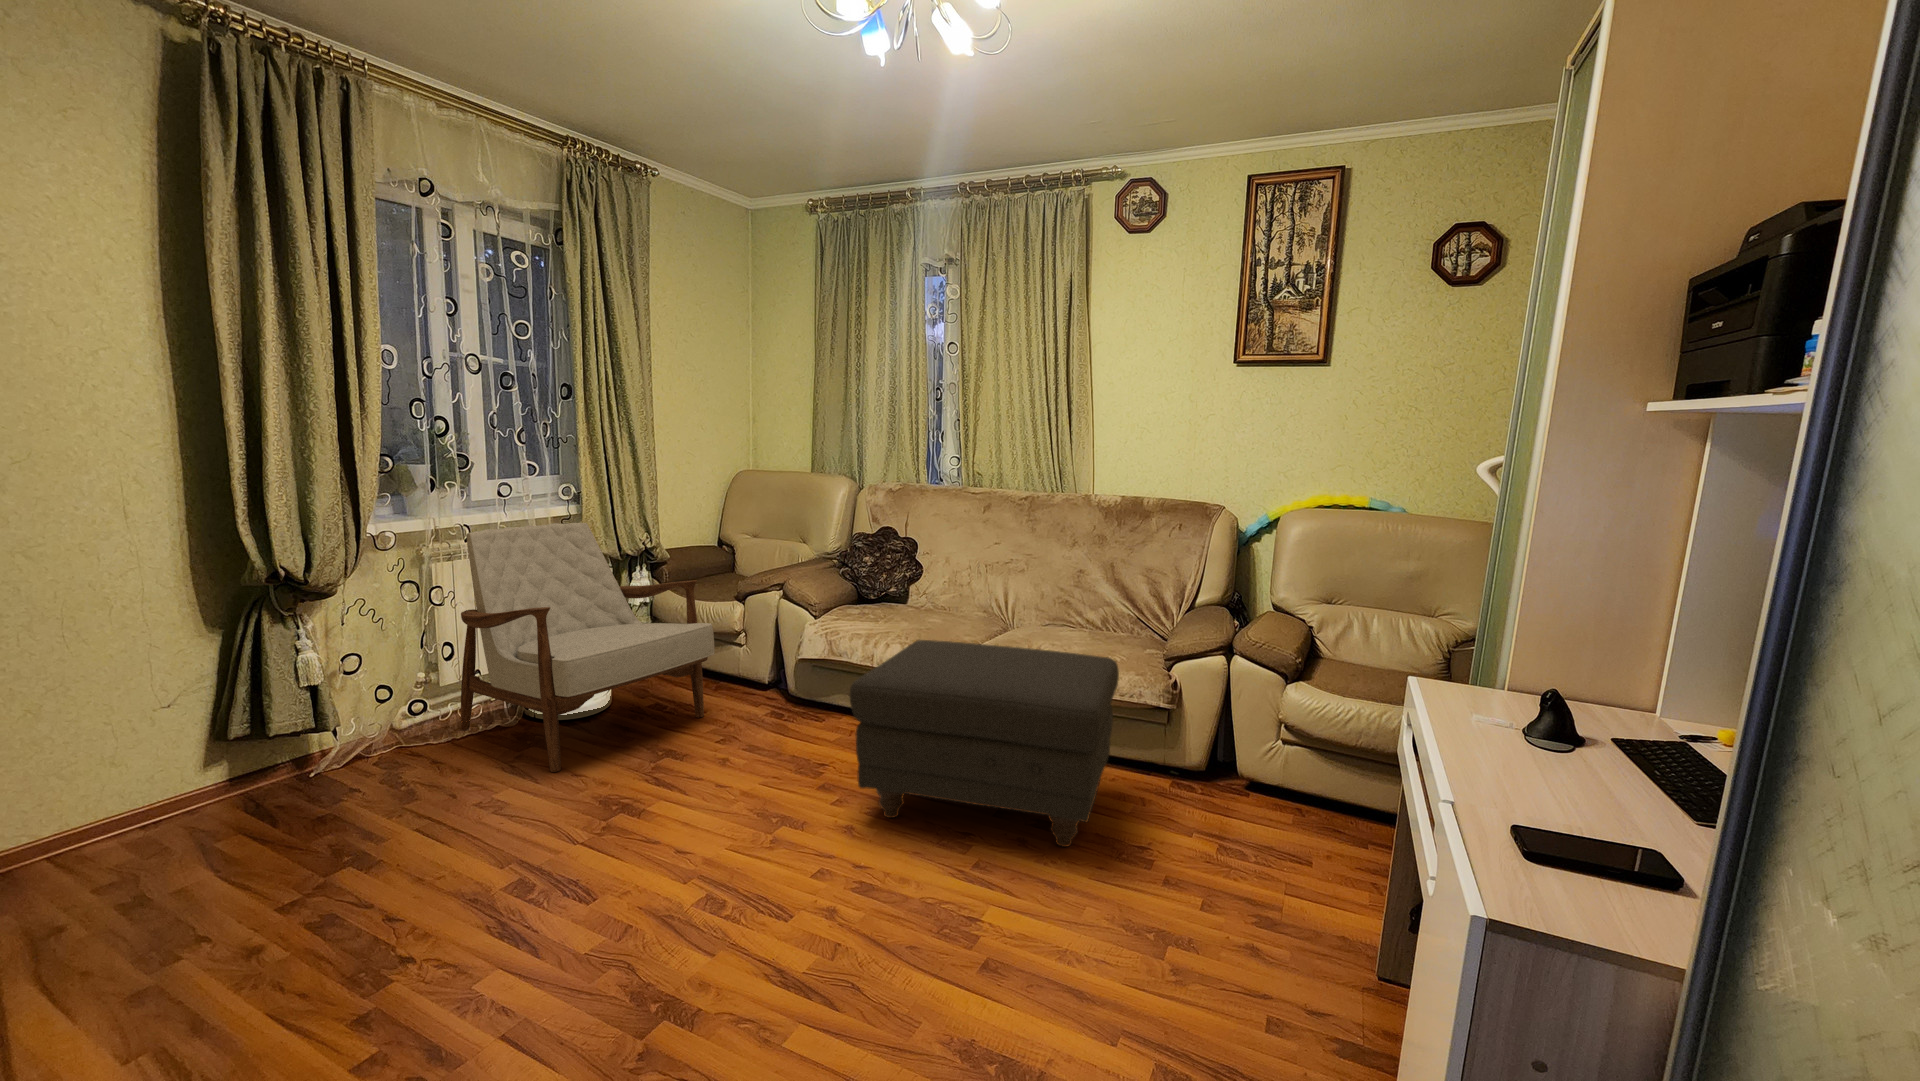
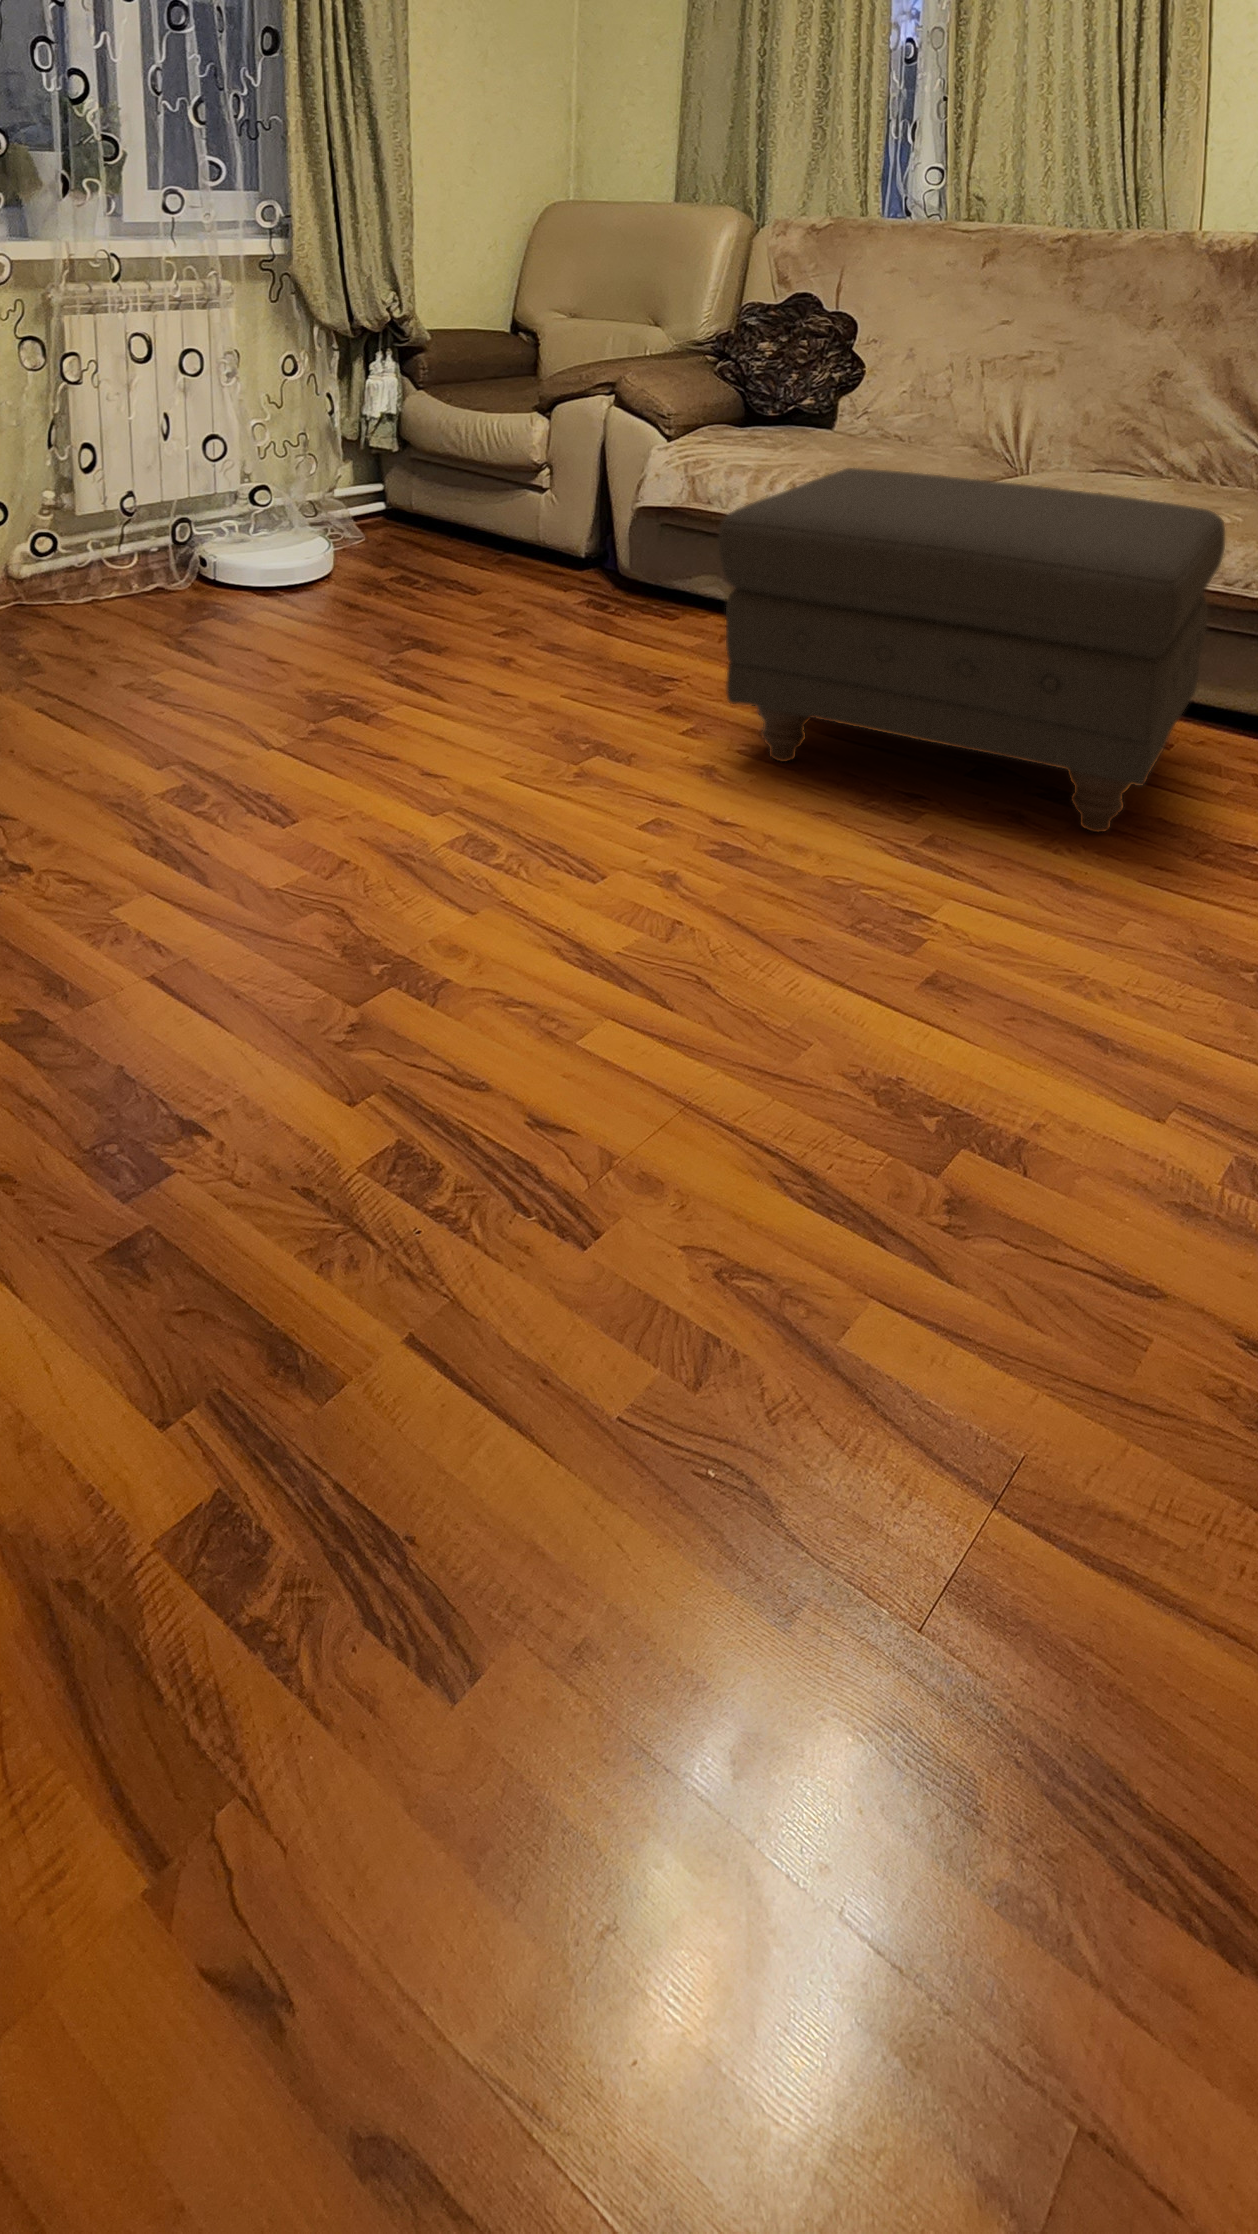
armchair: present [461,523,715,772] -> none [106,264,496,652]

